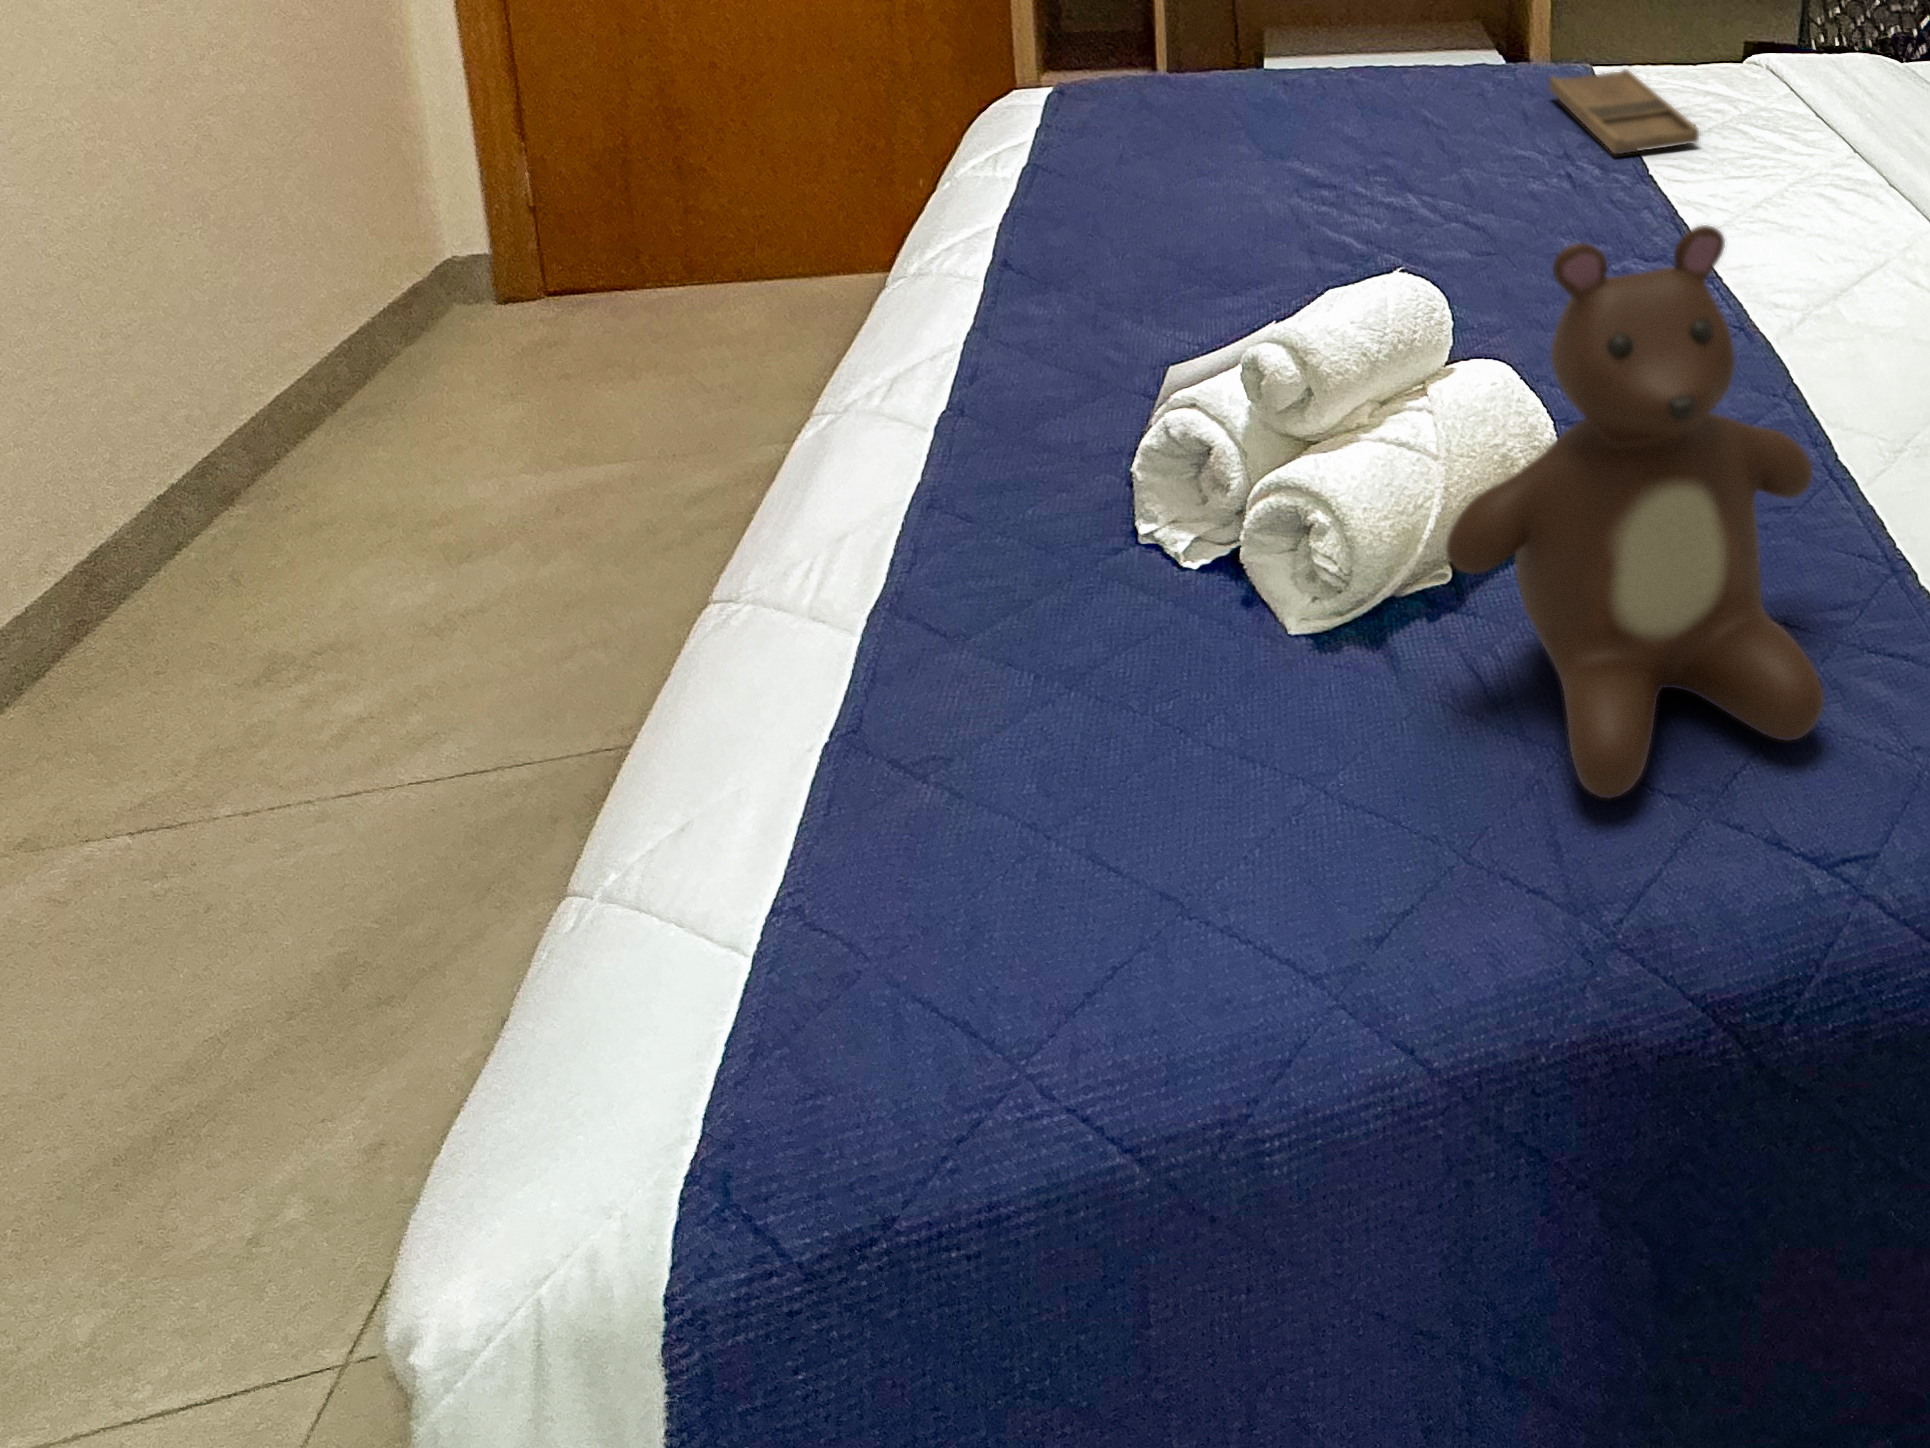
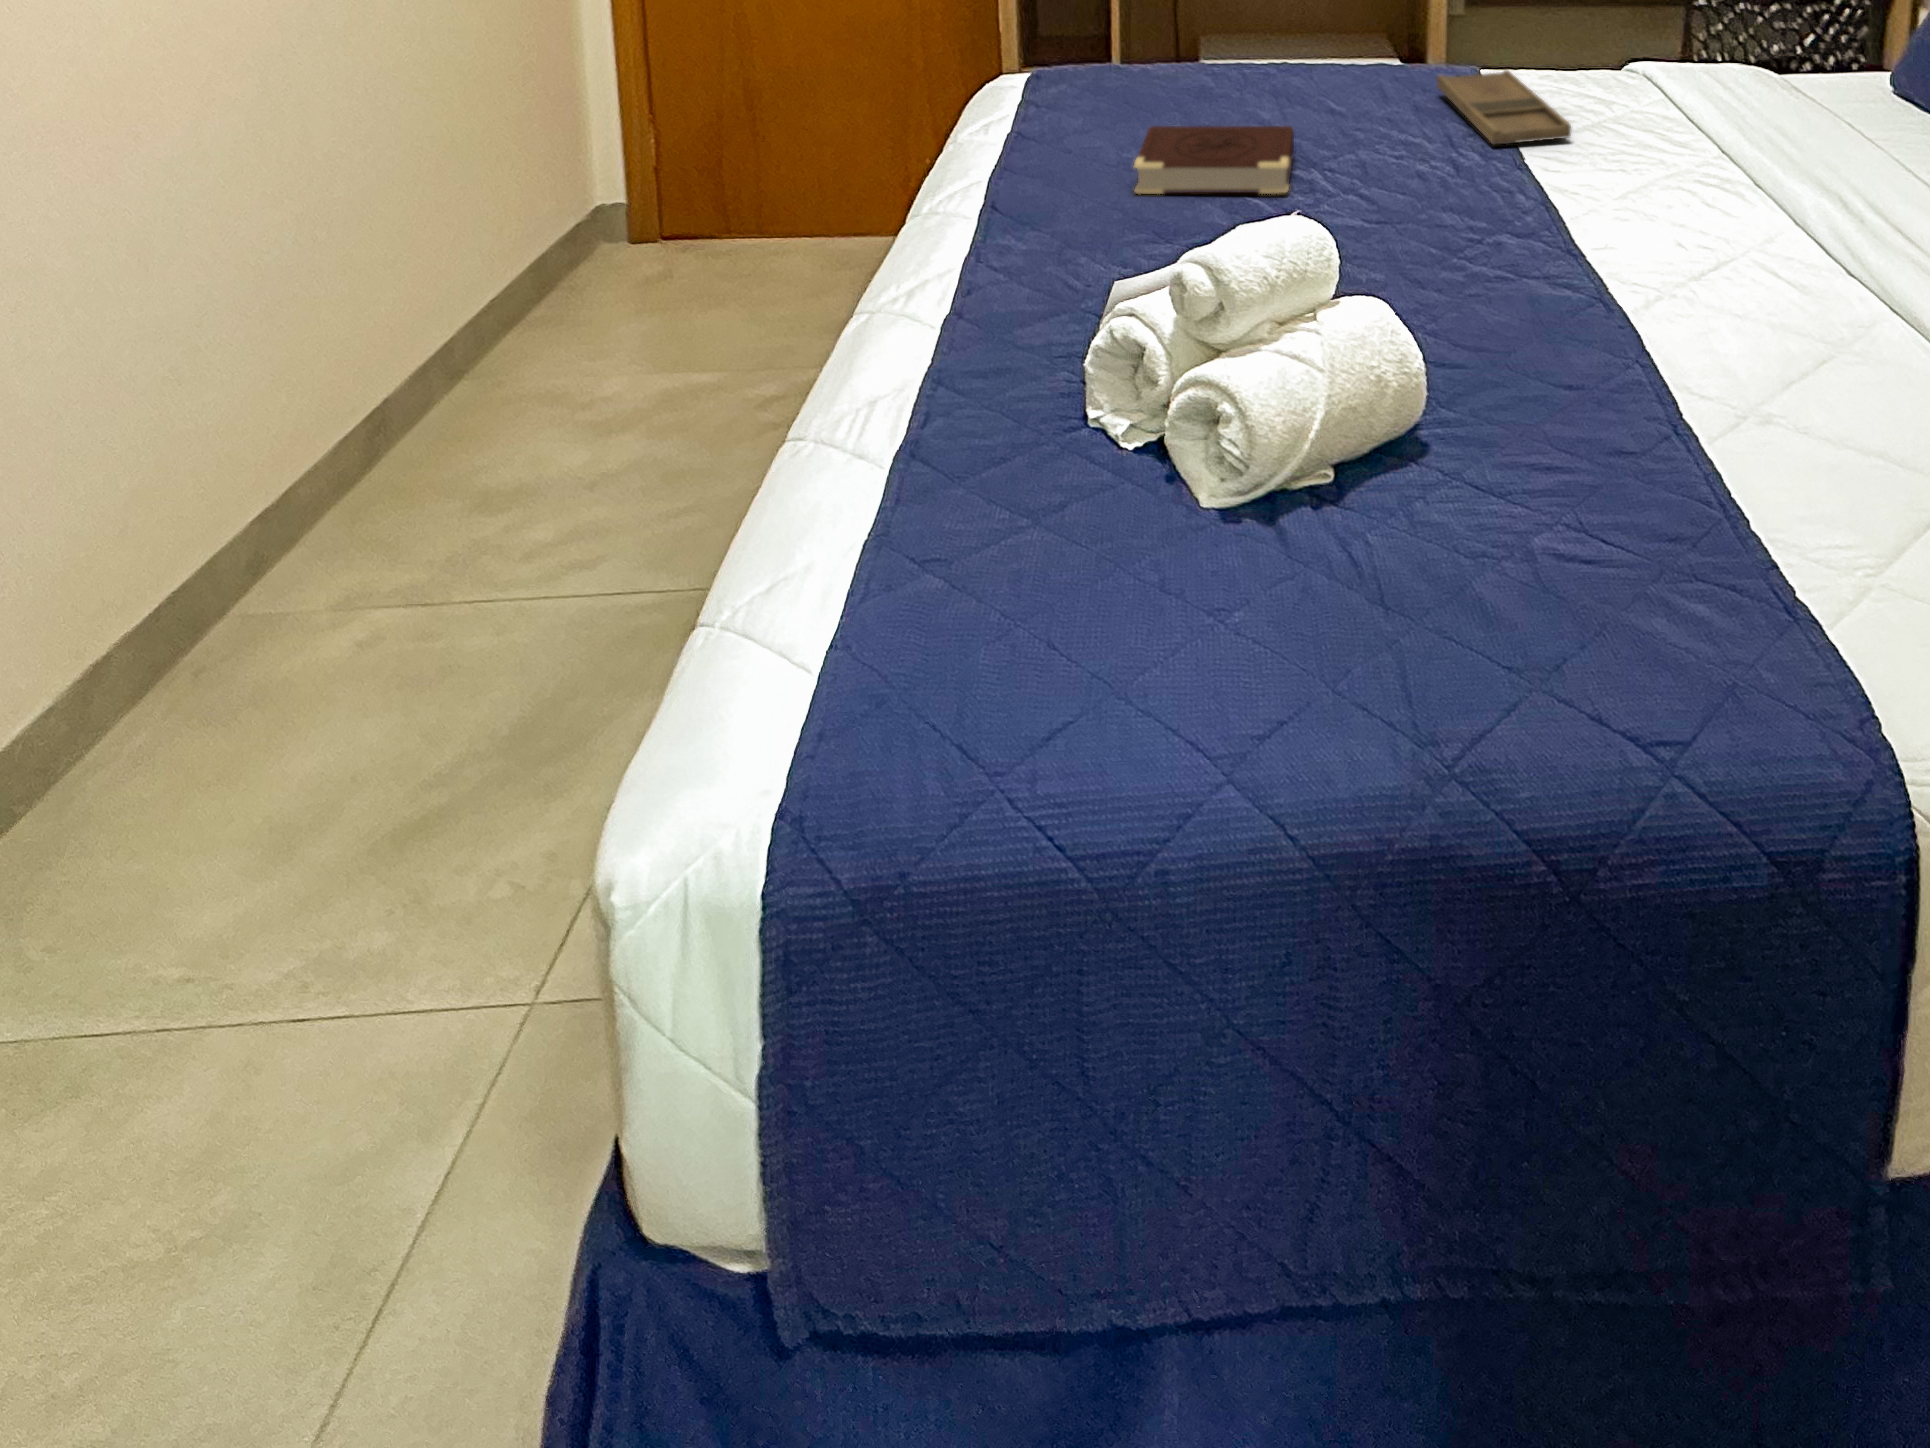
book: none [1188,145,1387,235] -> present [1133,126,1294,194]
teddy bear: present [1446,225,1824,798] -> none [1326,174,1648,661]

